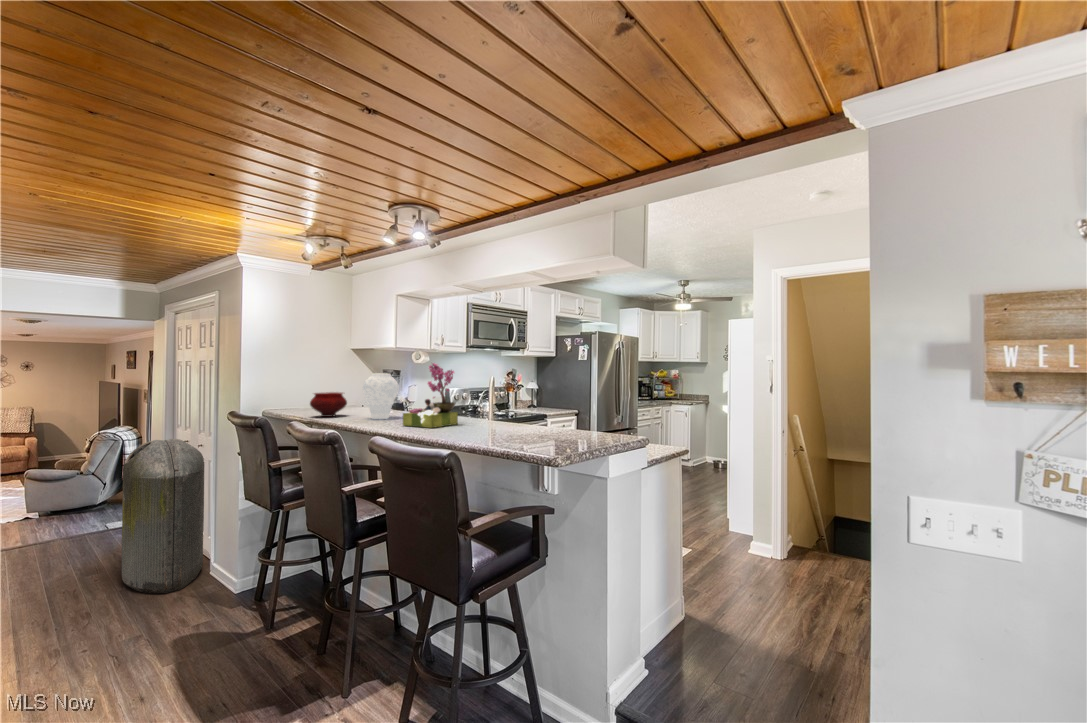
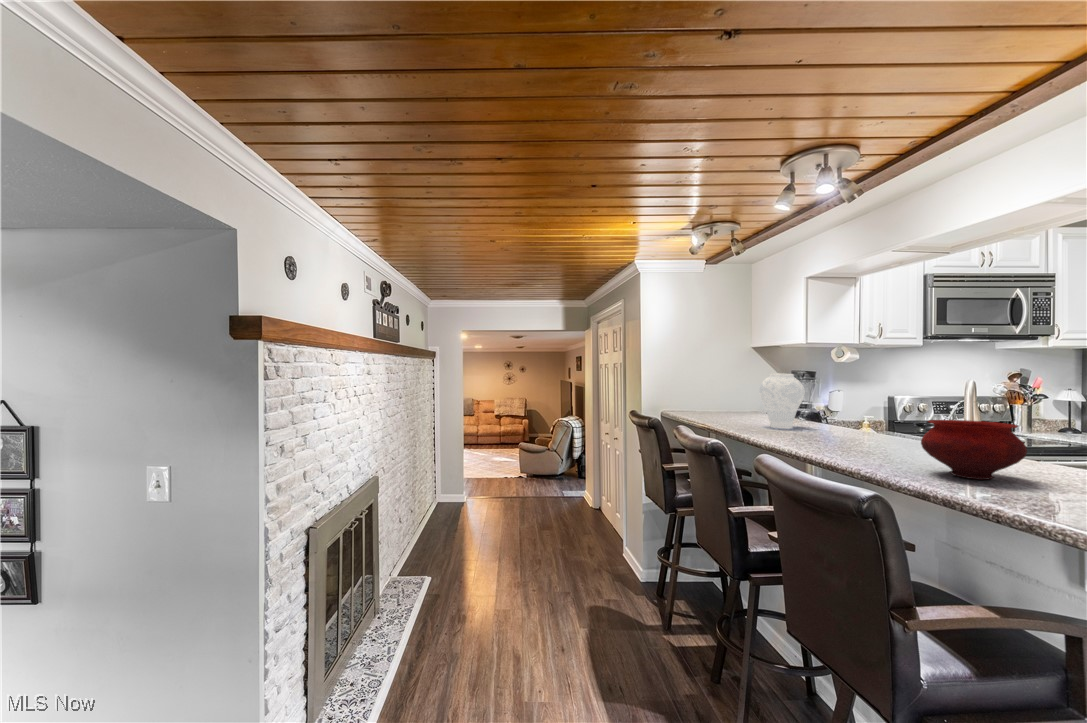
flower arrangement: present [403,363,458,428] -> none [809,358,894,448]
bowl: present [310,392,347,417] -> present [921,420,1027,480]
trash can: present [122,439,204,594] -> none [564,430,619,564]

